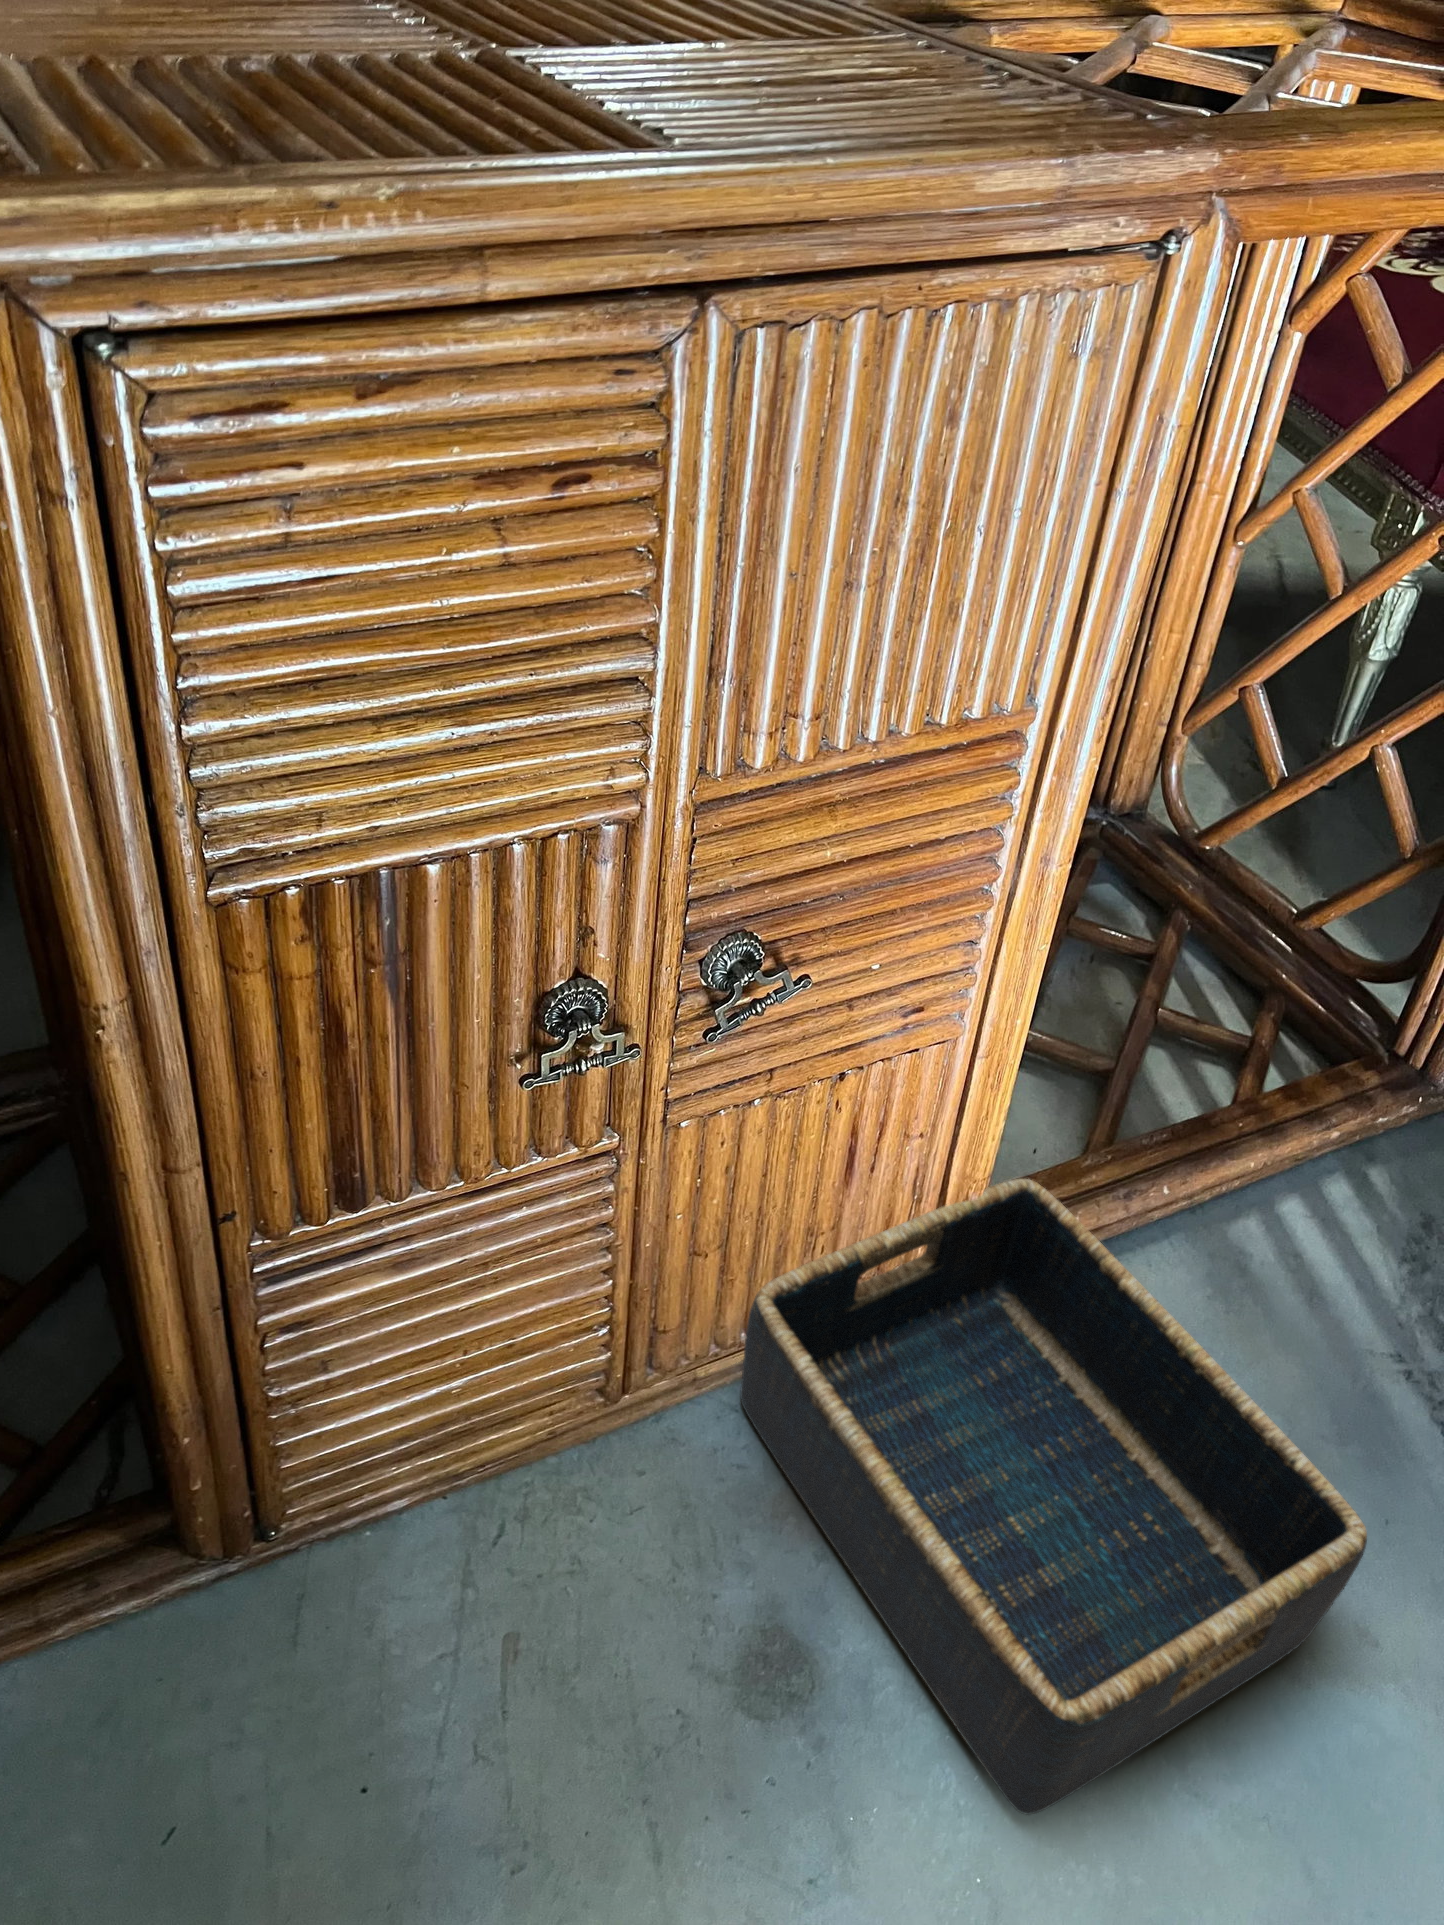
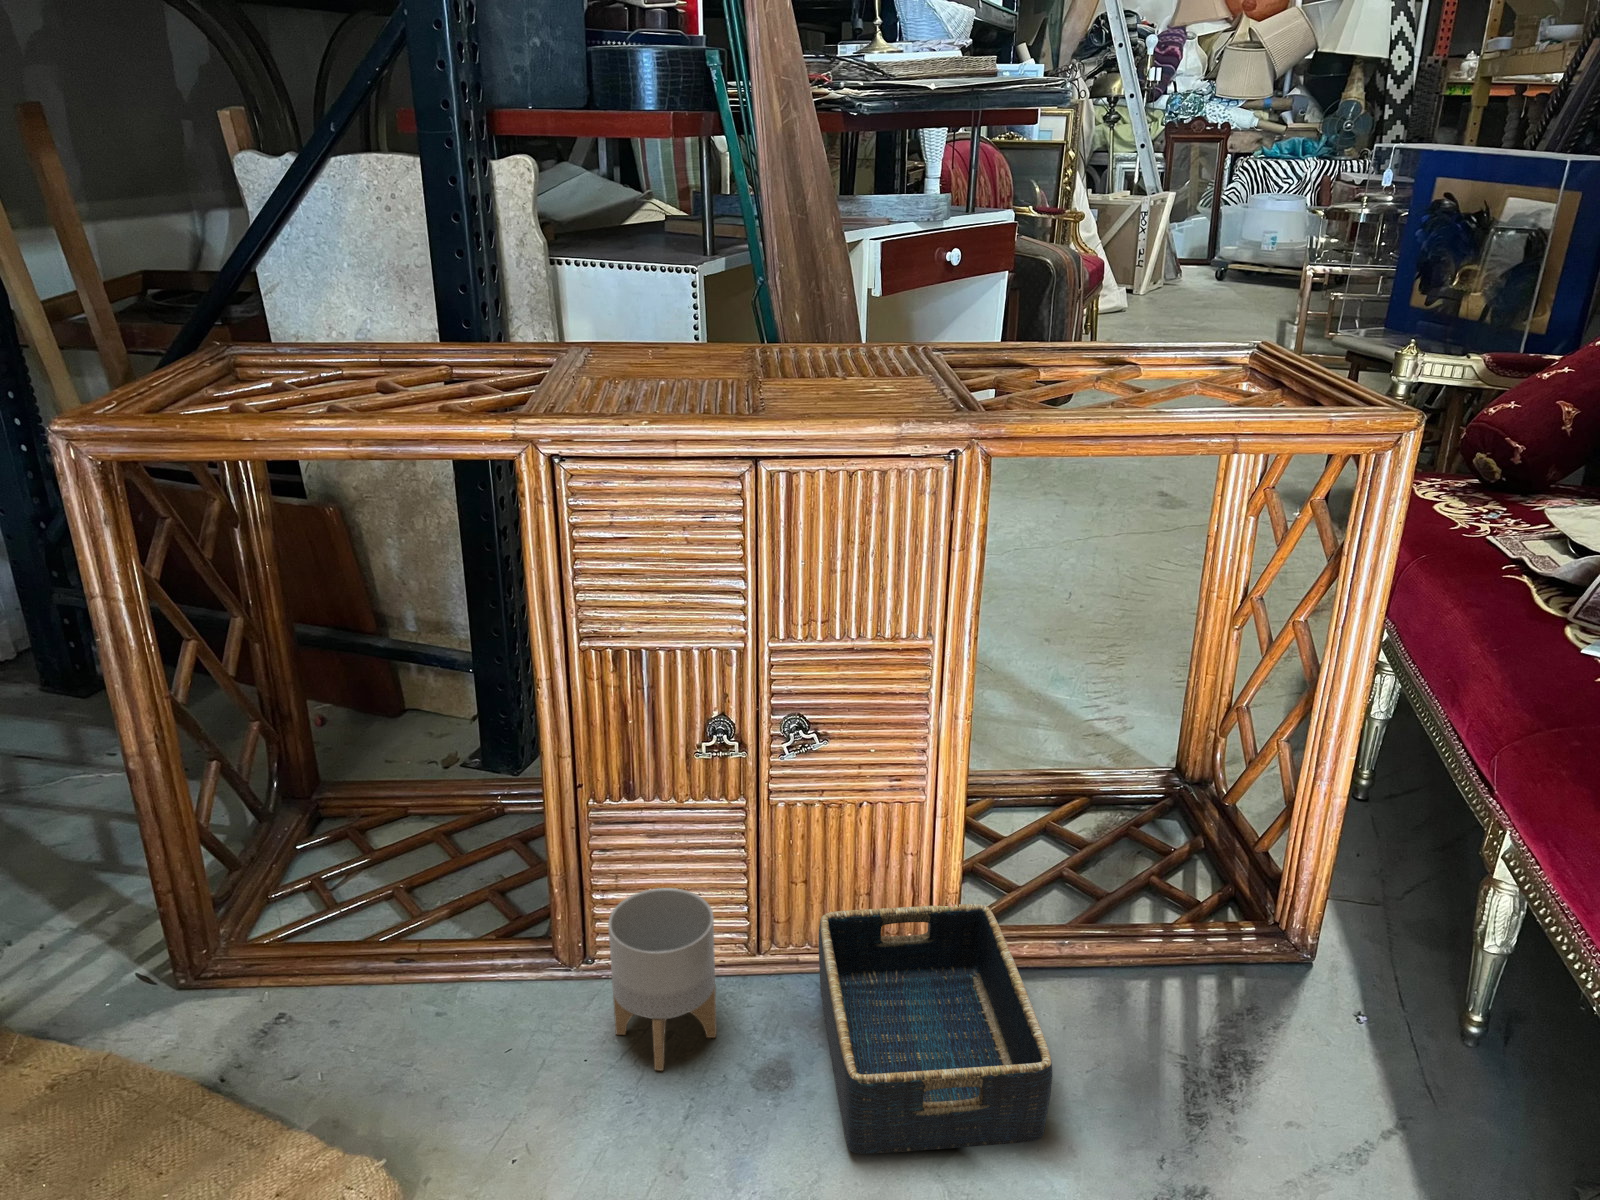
planter: none [376,1362,628,1757] -> present [608,888,717,1070]

